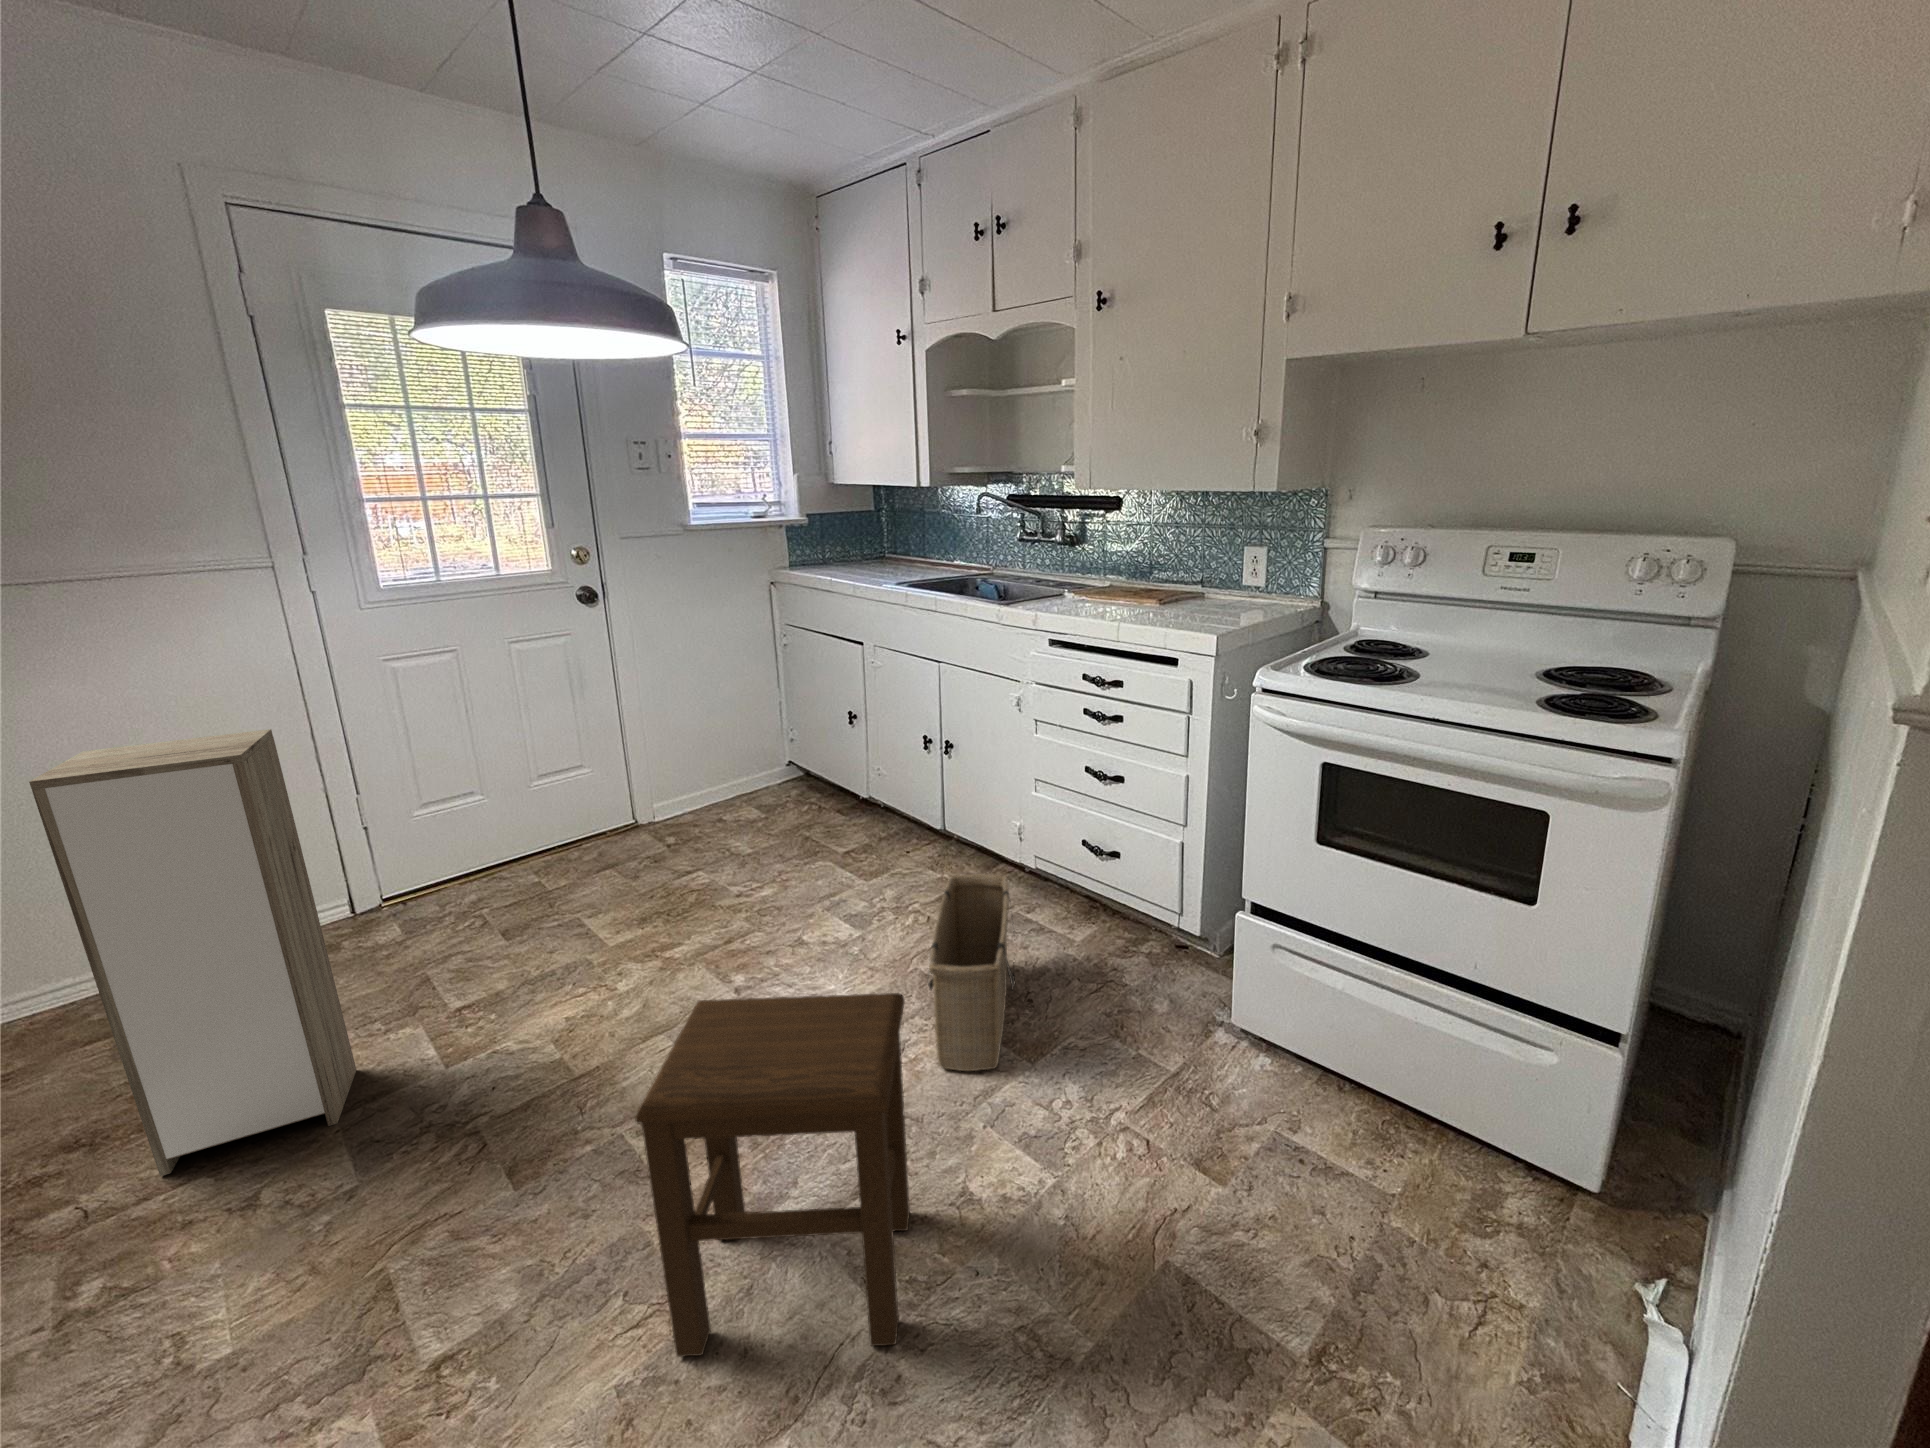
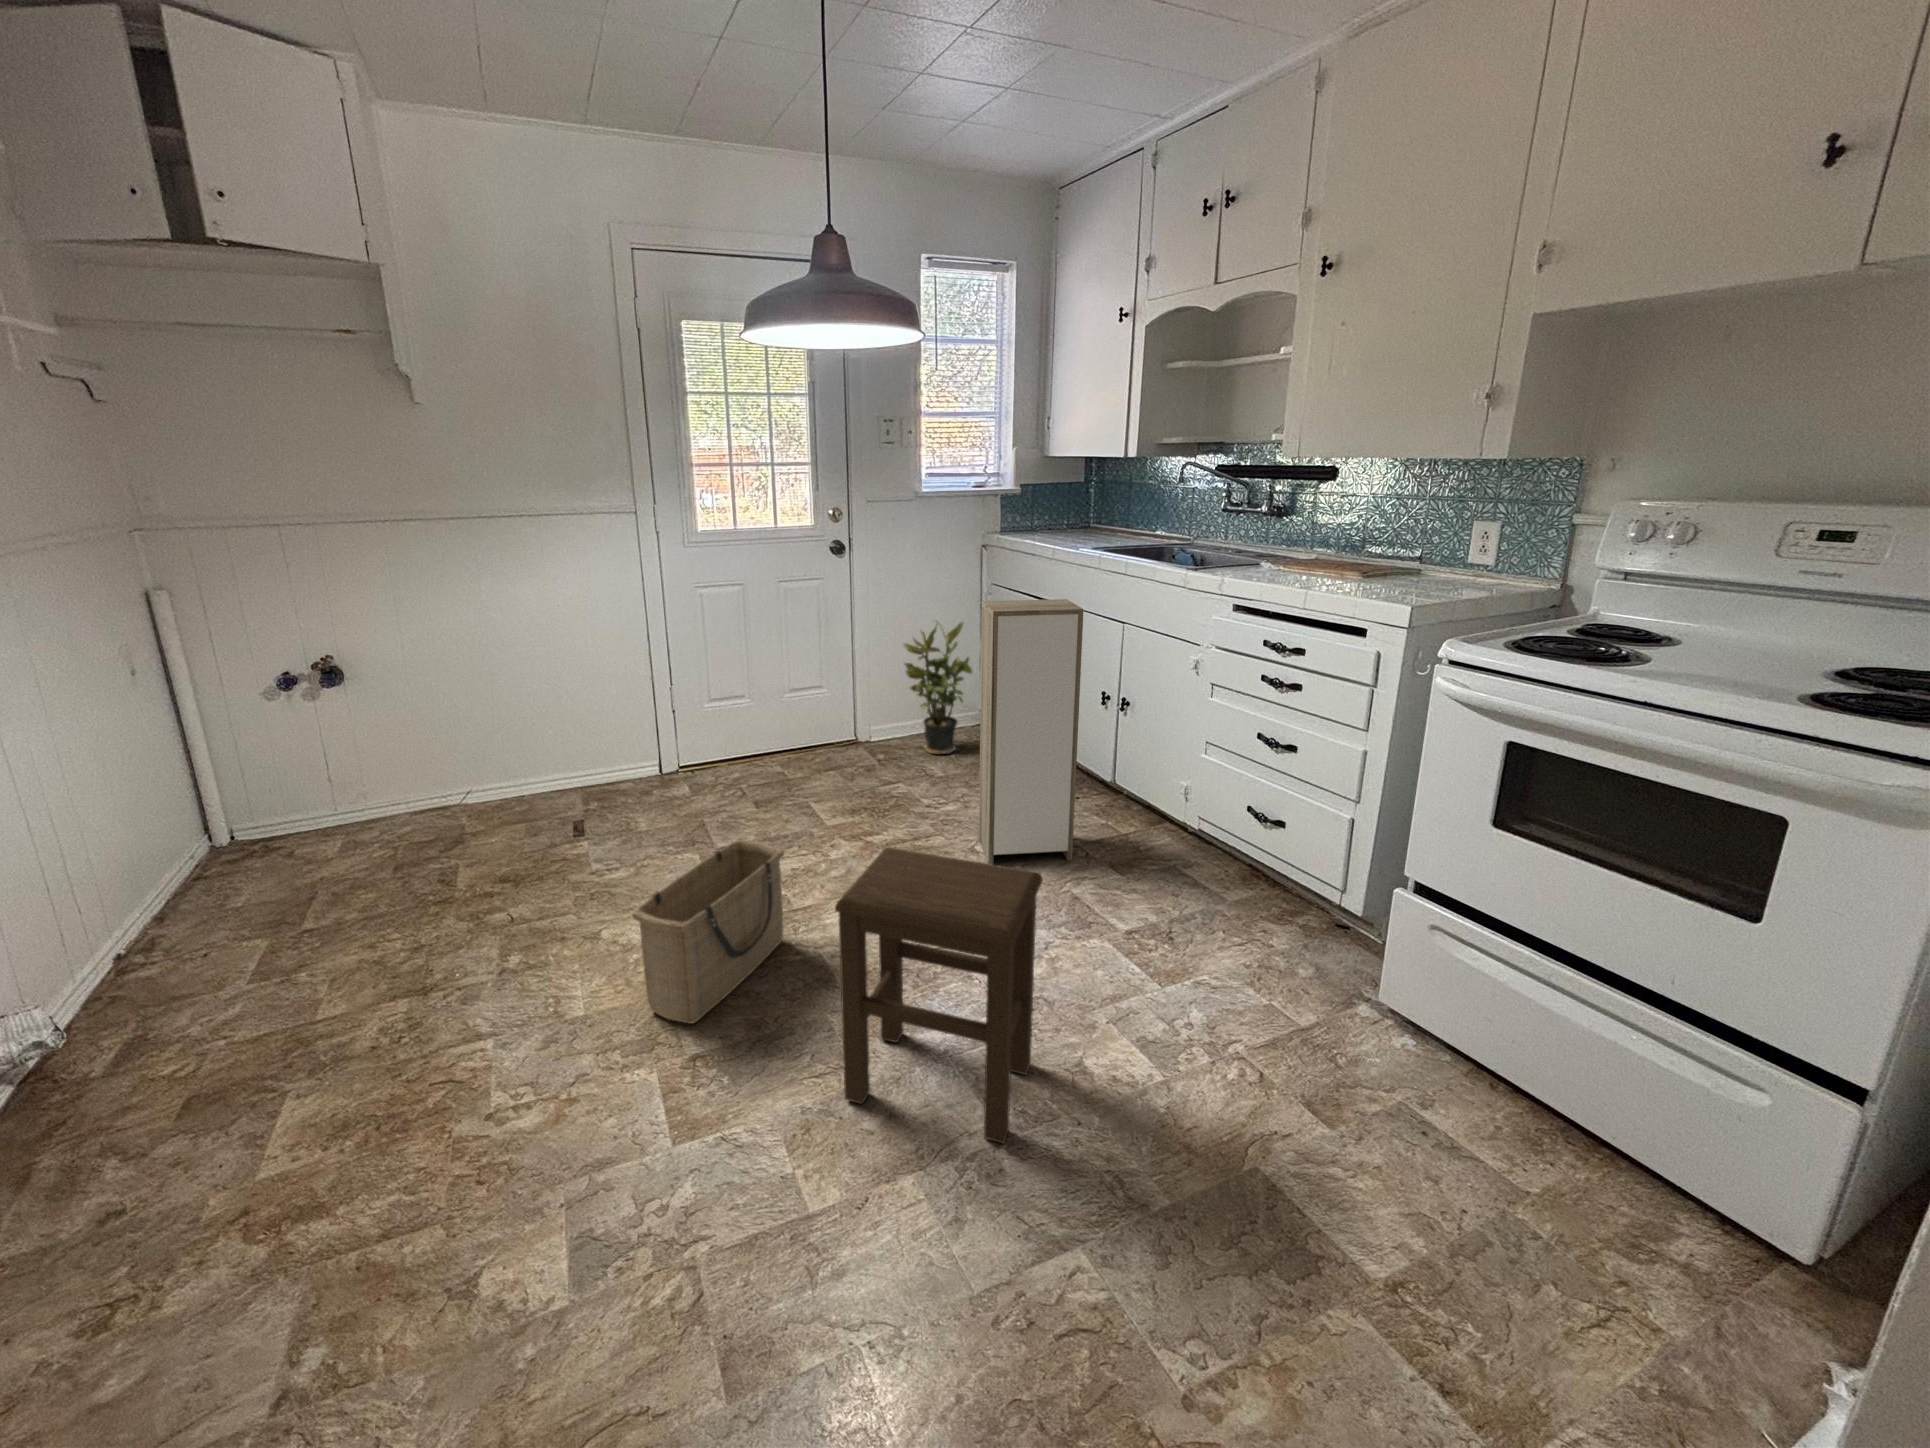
potted plant: none [687,670,774,823] -> present [904,621,972,754]
storage cabinet: present [29,729,356,1176] -> present [979,599,1083,864]
basket: present [928,874,1015,1071] -> present [633,840,784,1024]

